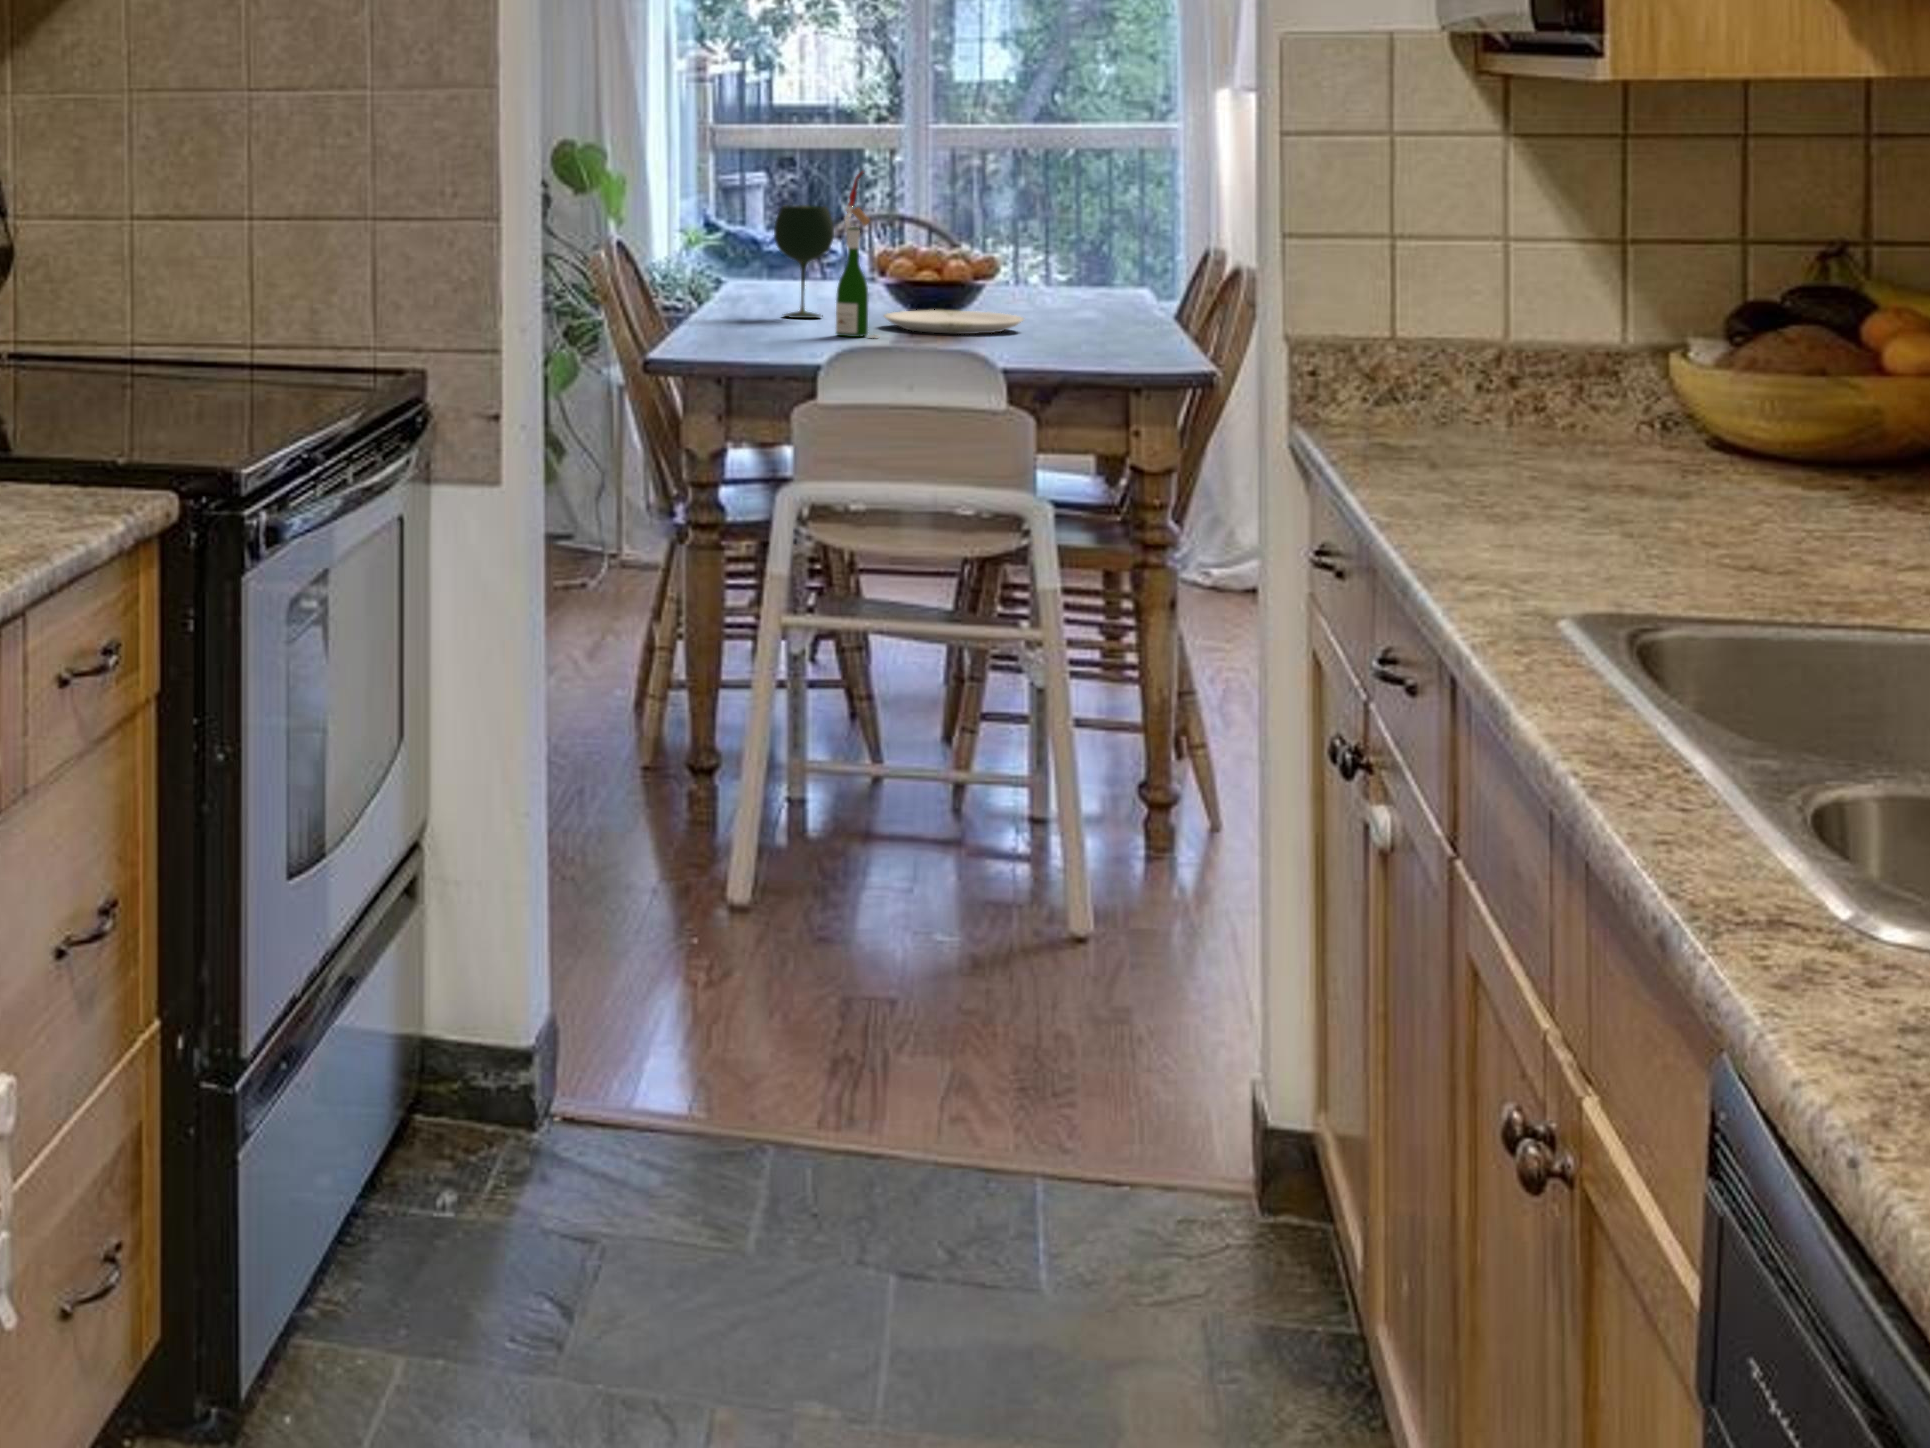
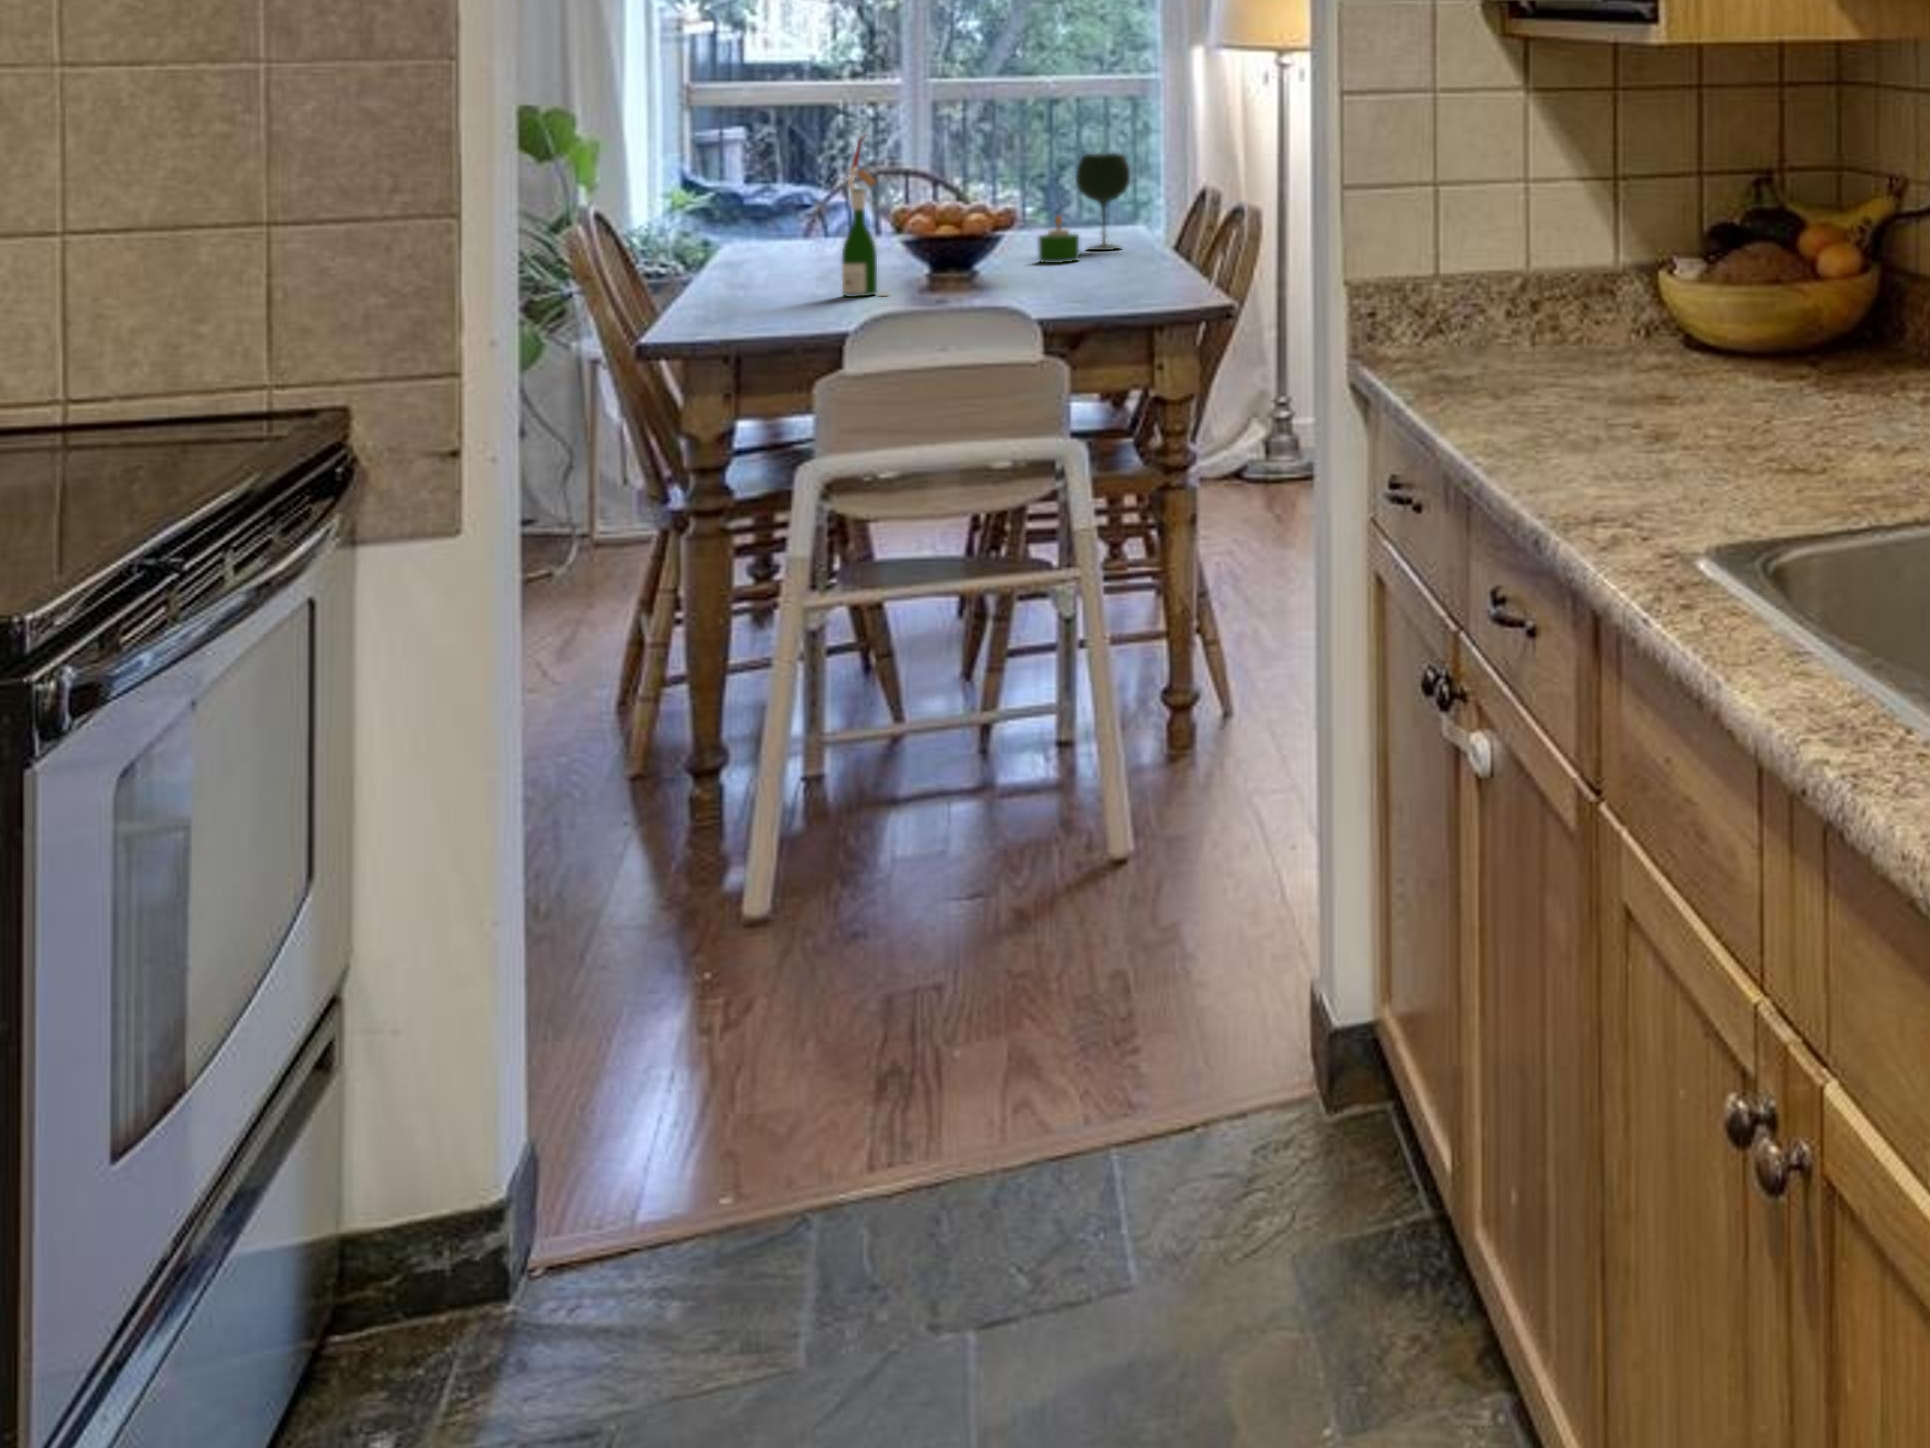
wine glass: present [774,205,834,318] -> present [1076,153,1131,250]
candle: none [1029,271,1071,322] -> present [1038,216,1079,263]
plate: present [884,310,1023,334] -> none [891,259,1038,284]

